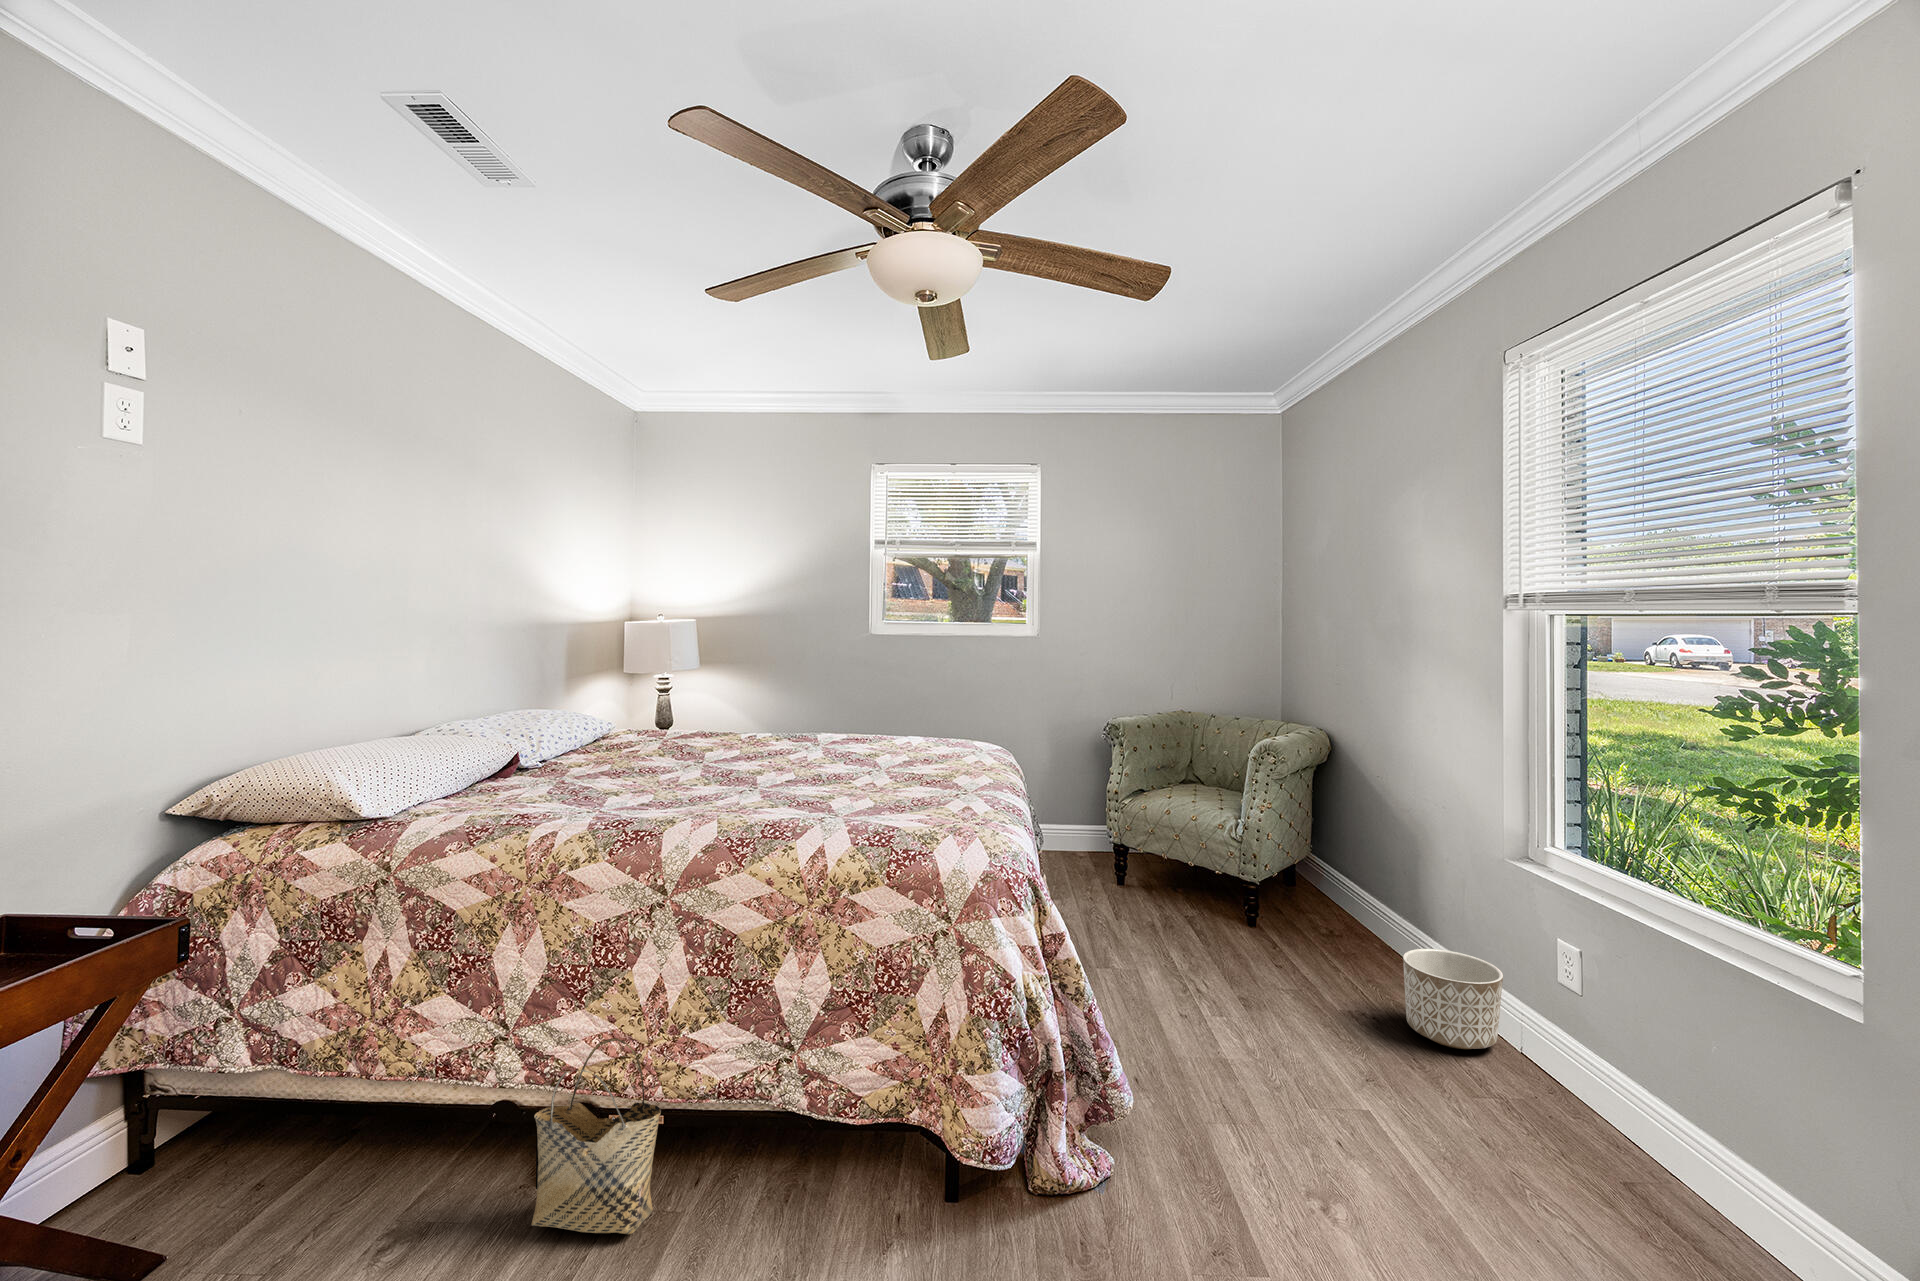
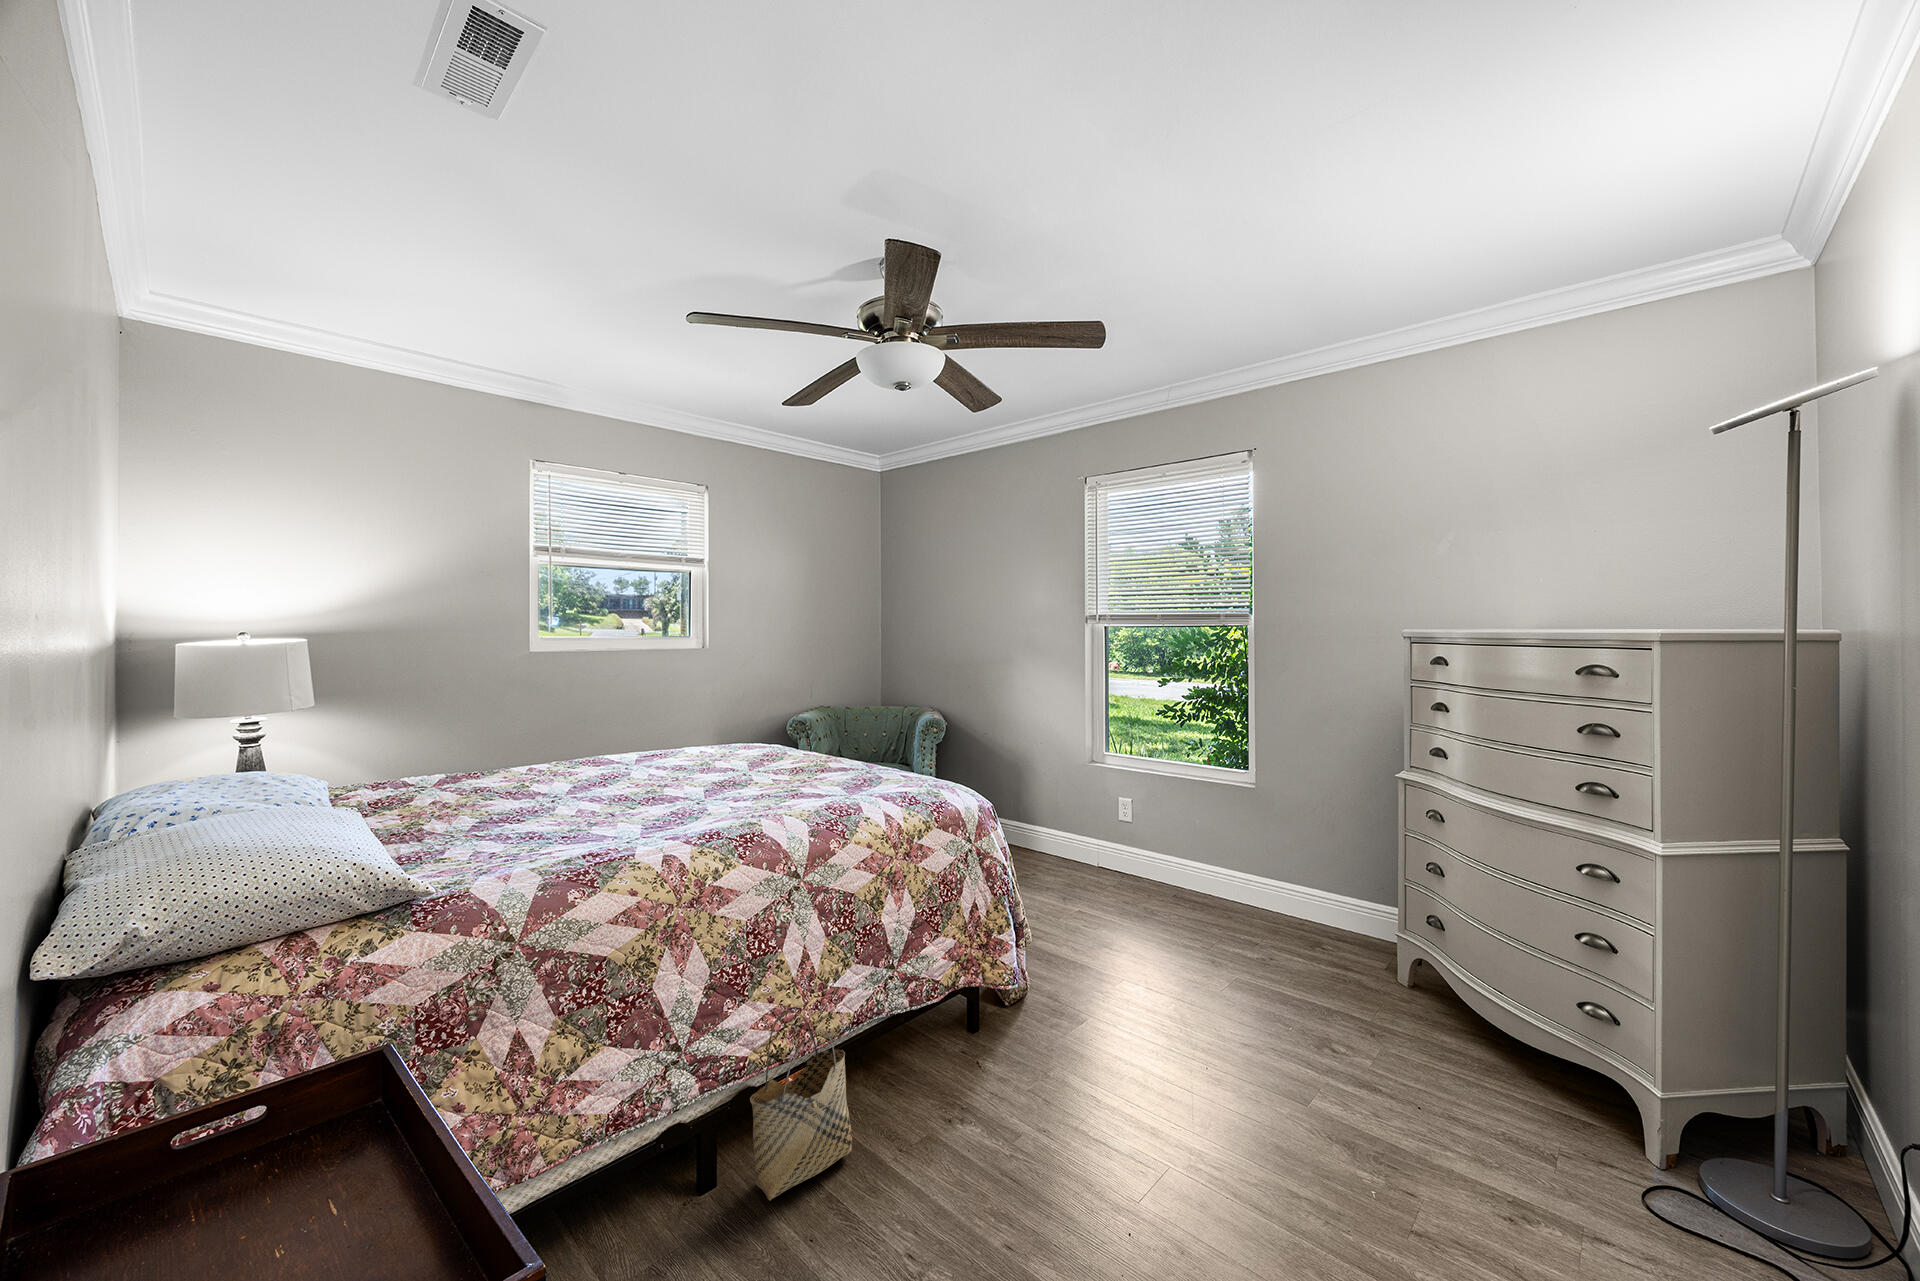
planter: present [1403,949,1503,1049] -> none [1045,817,1090,865]

